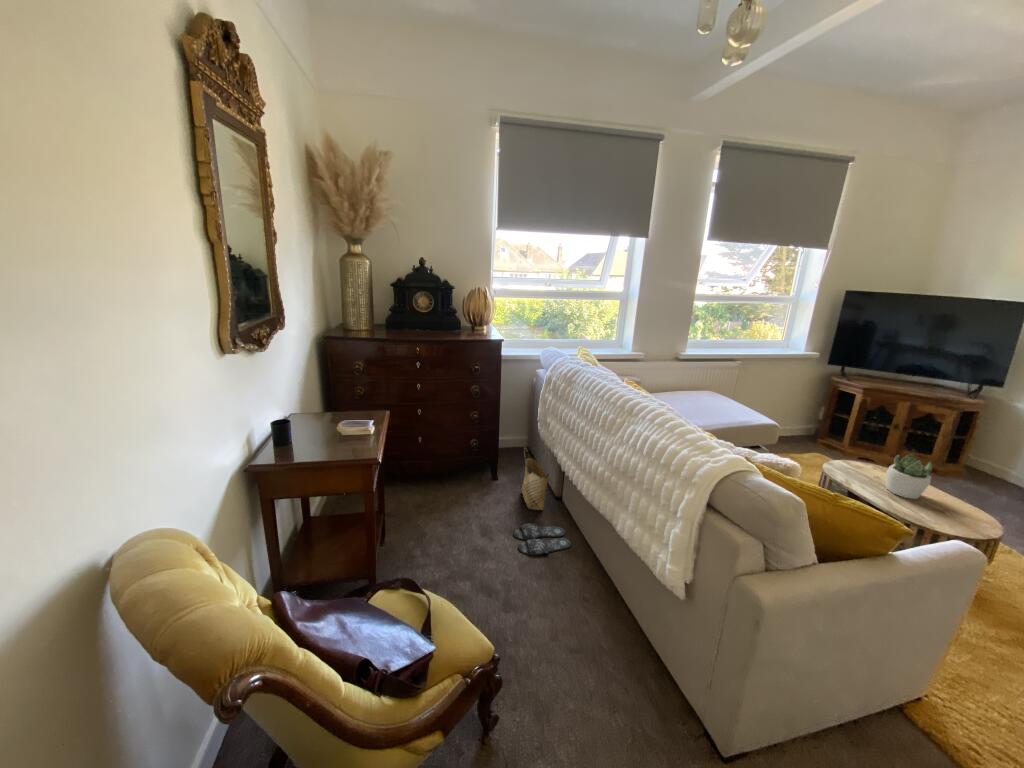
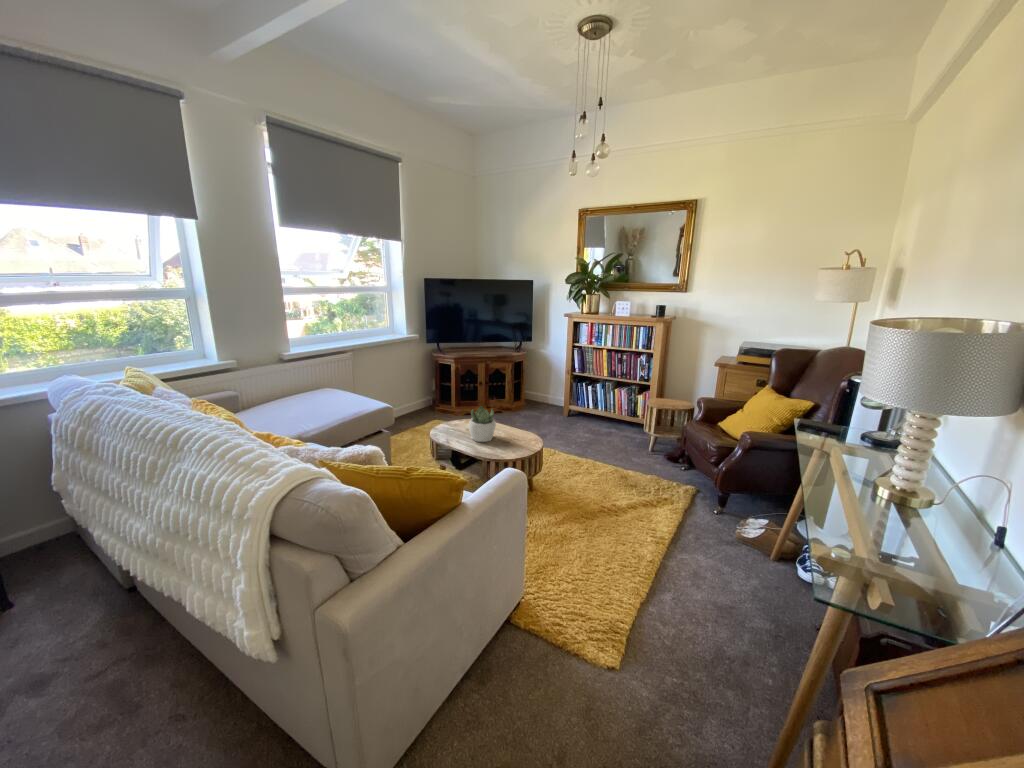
woven basket: present [522,458,549,510] -> none [32,524,101,627]
slippers: present [513,523,571,555] -> none [33,628,153,709]

